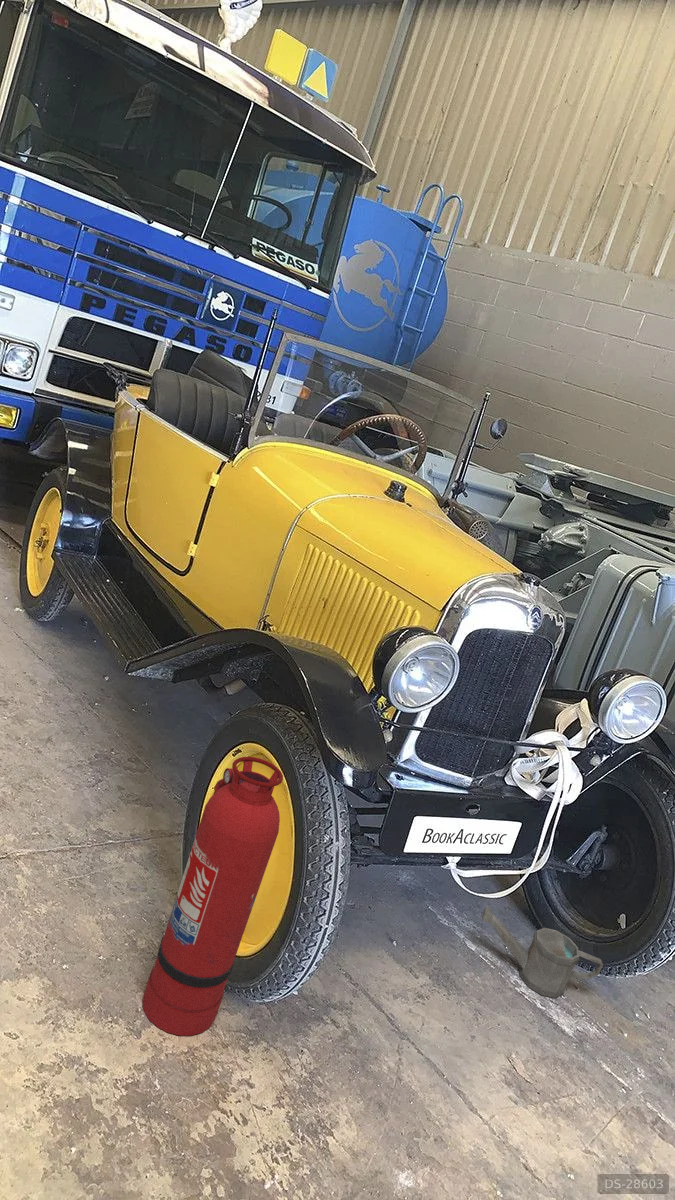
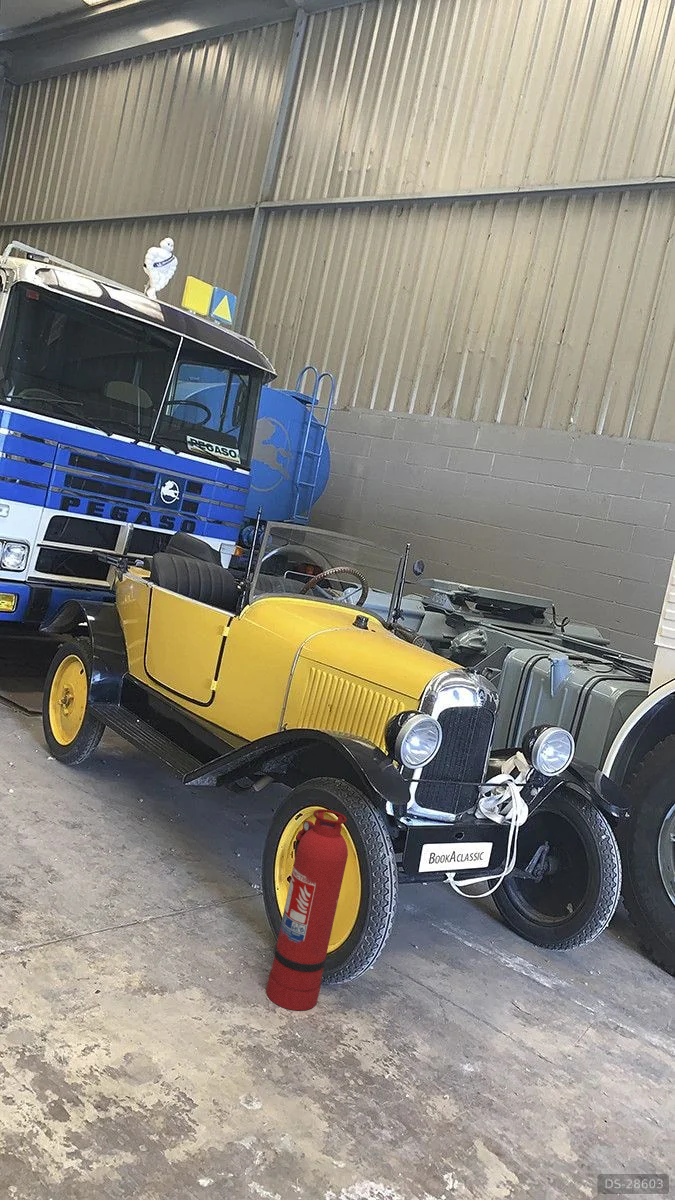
watering can: present [482,905,603,998] -> none [472,910,562,968]

